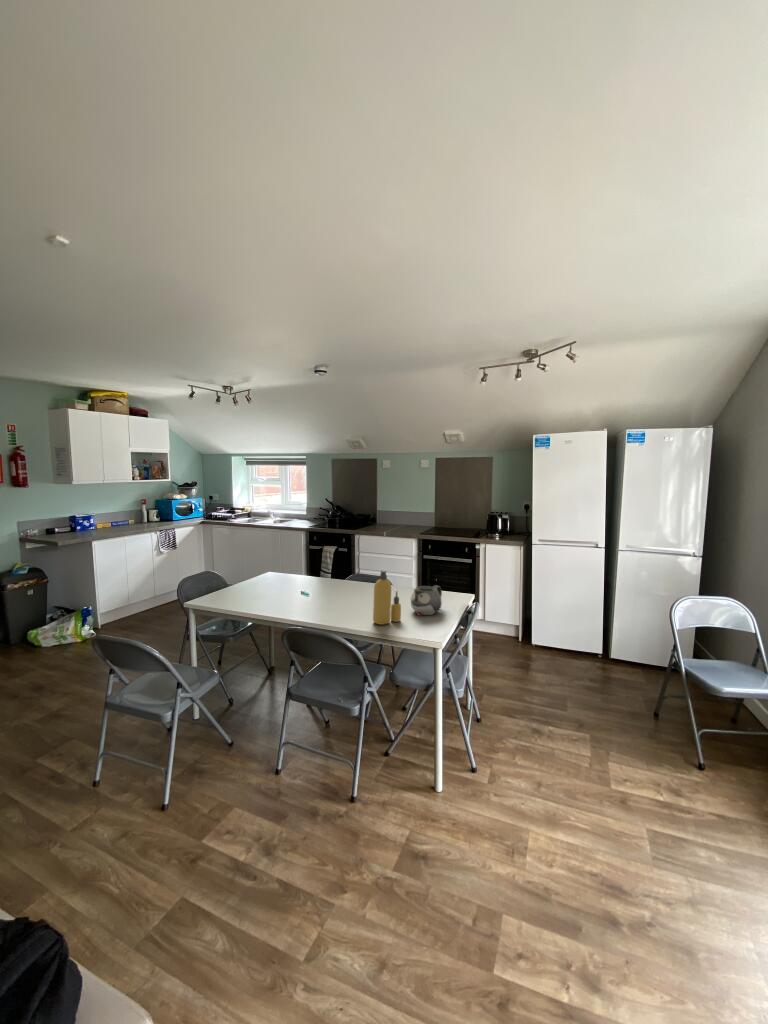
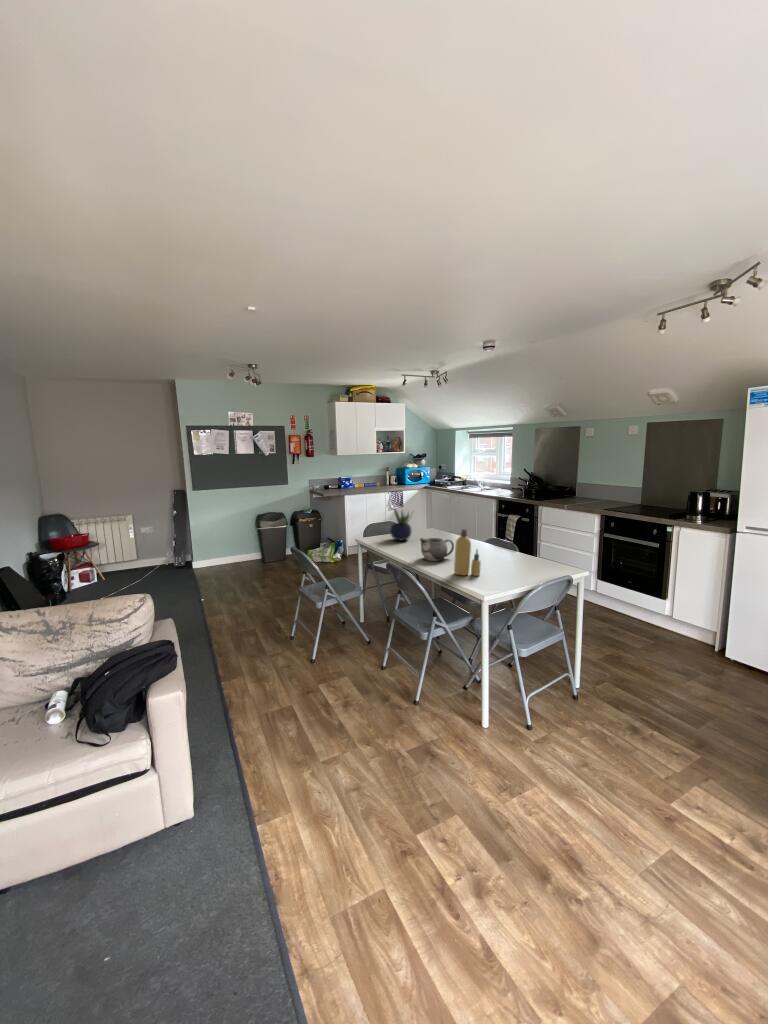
potted plant: none [237,548,270,595] -> present [390,508,411,541]
teapot: present [411,586,442,615] -> present [420,538,454,561]

